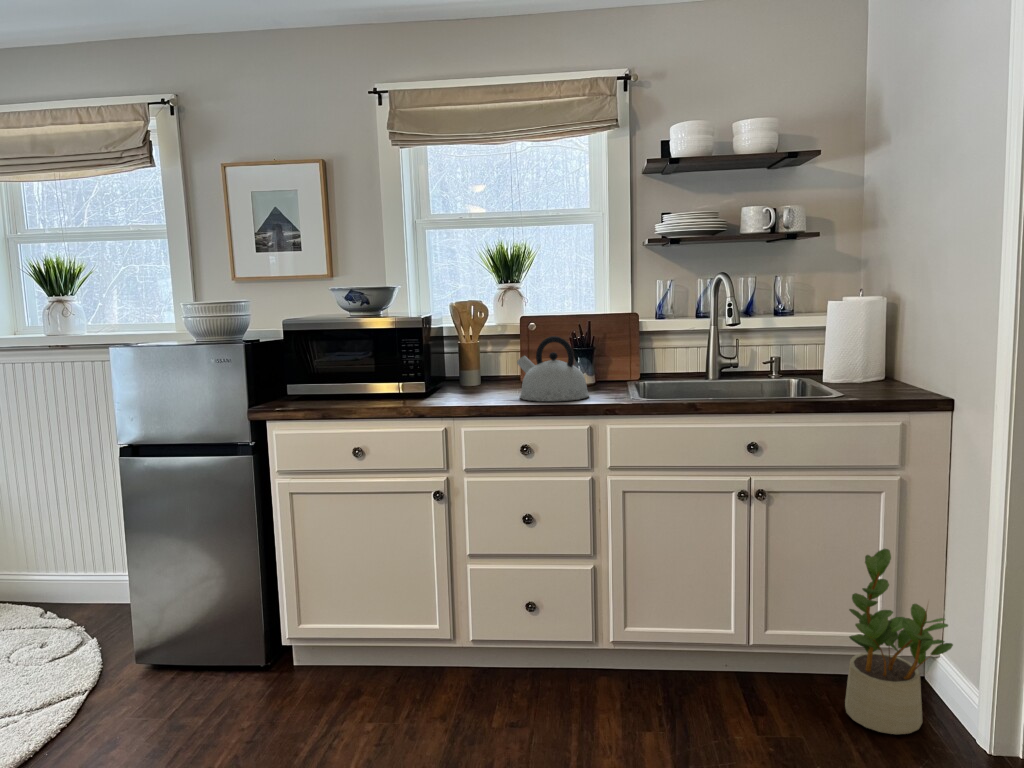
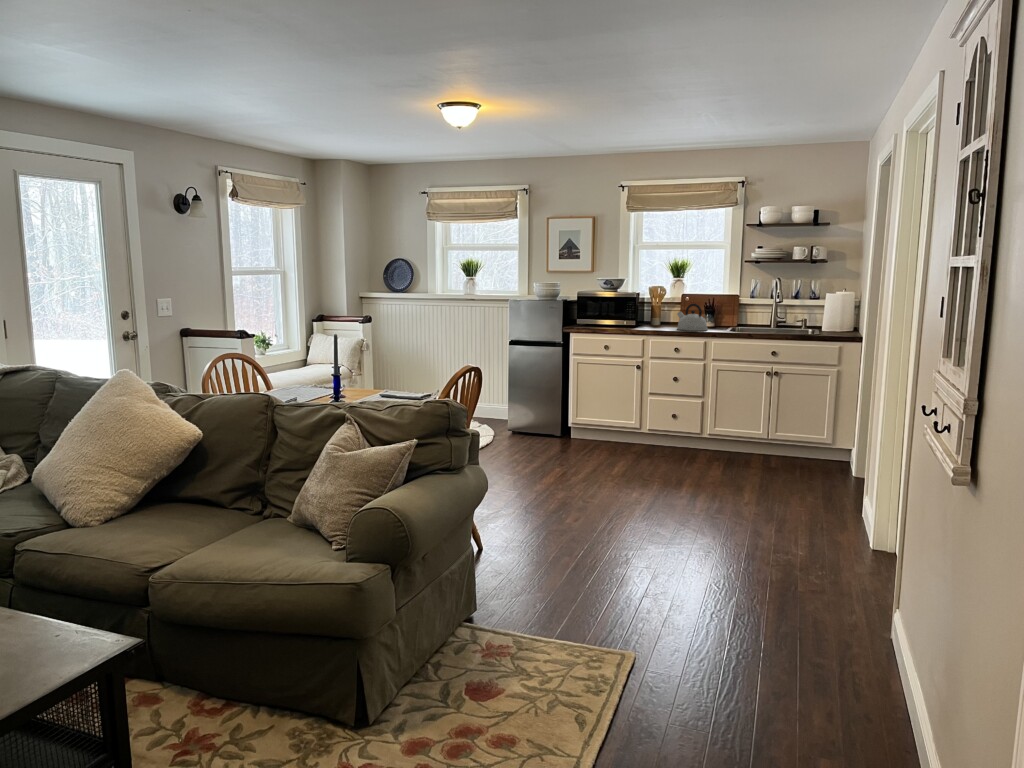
potted plant: present [845,549,953,734] -> none [804,397,850,472]

